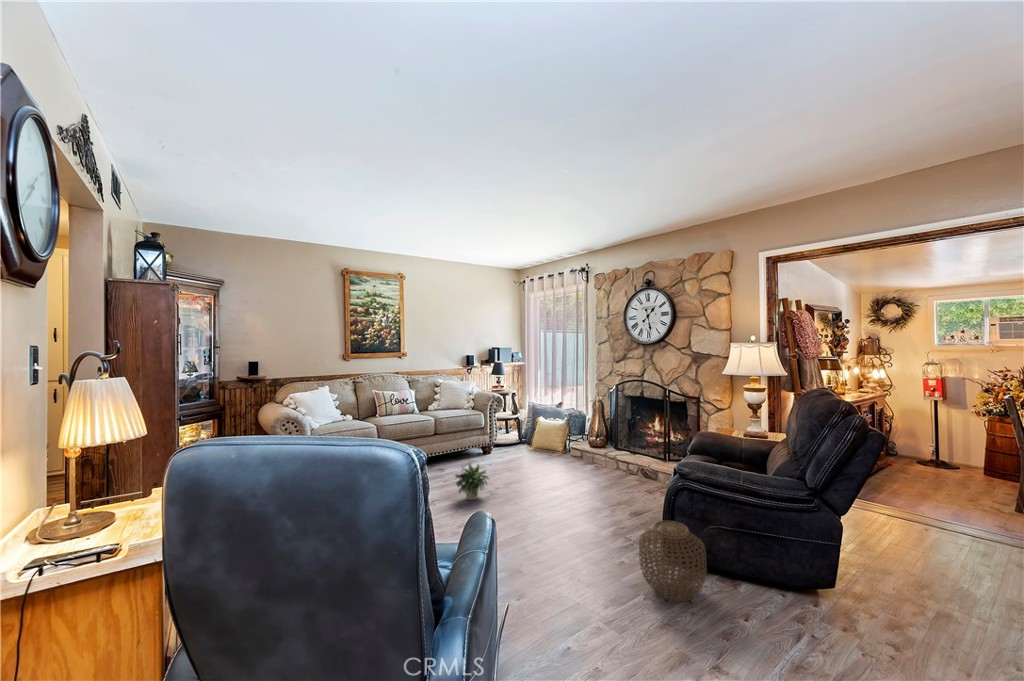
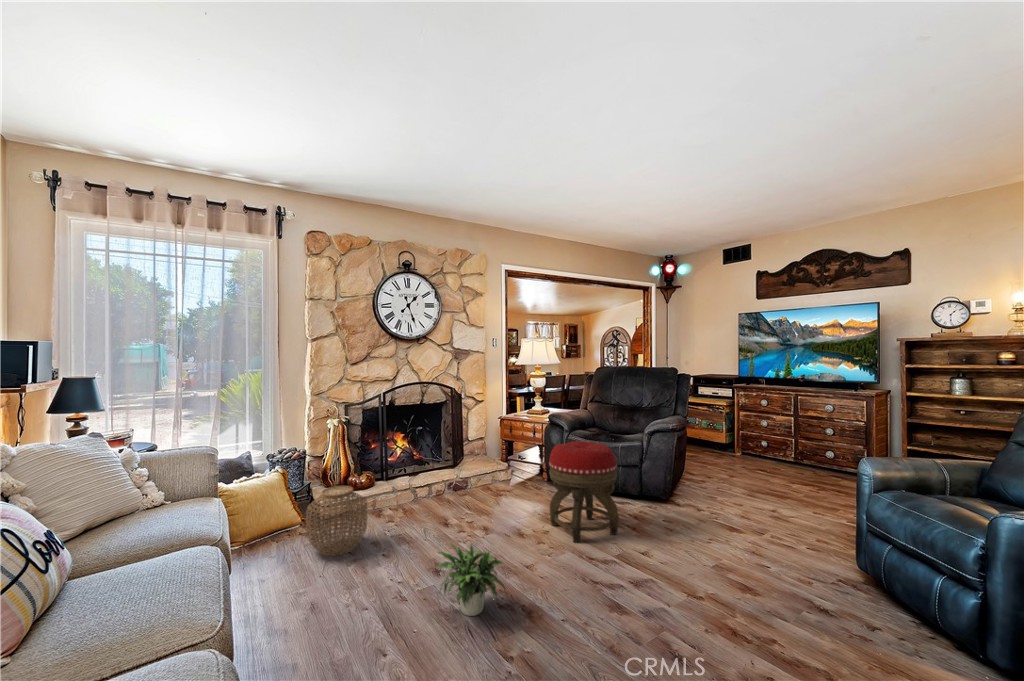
footstool: none [555,446,618,538] -> present [549,441,619,543]
woven basket: present [639,521,707,602] -> present [306,486,367,556]

